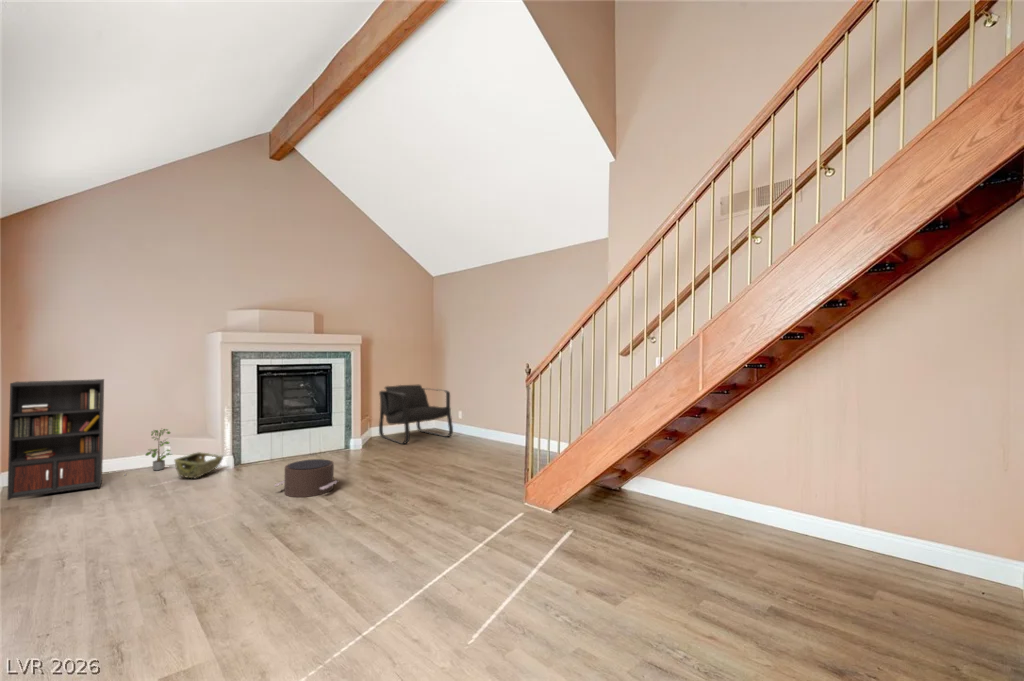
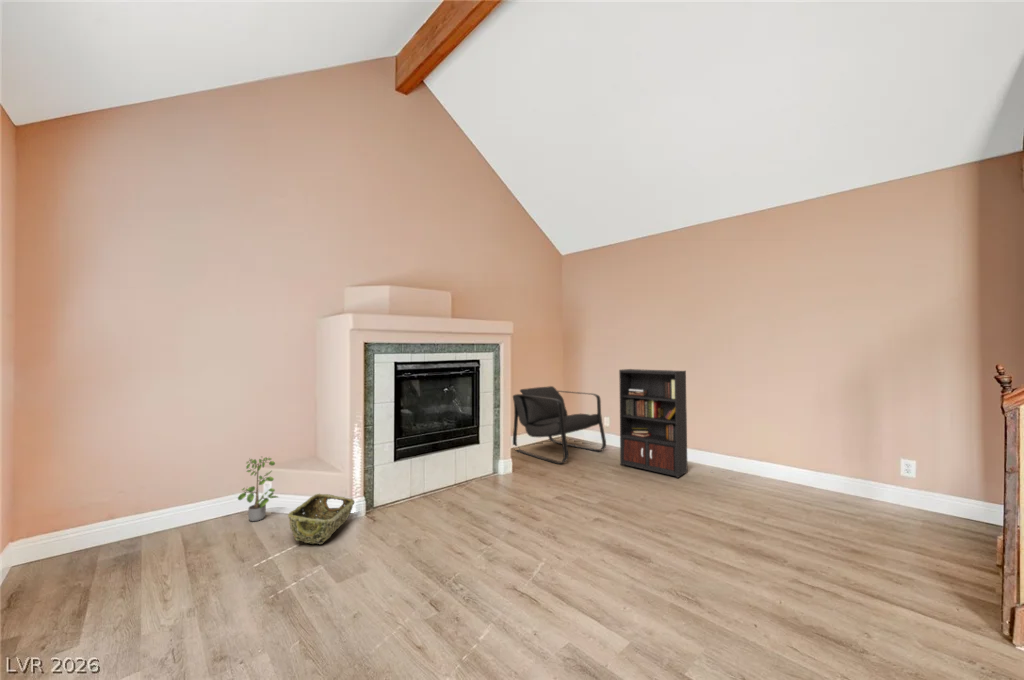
bookcase: present [7,379,126,500] -> present [619,369,713,478]
pouf: present [274,459,337,497] -> none [478,517,583,606]

